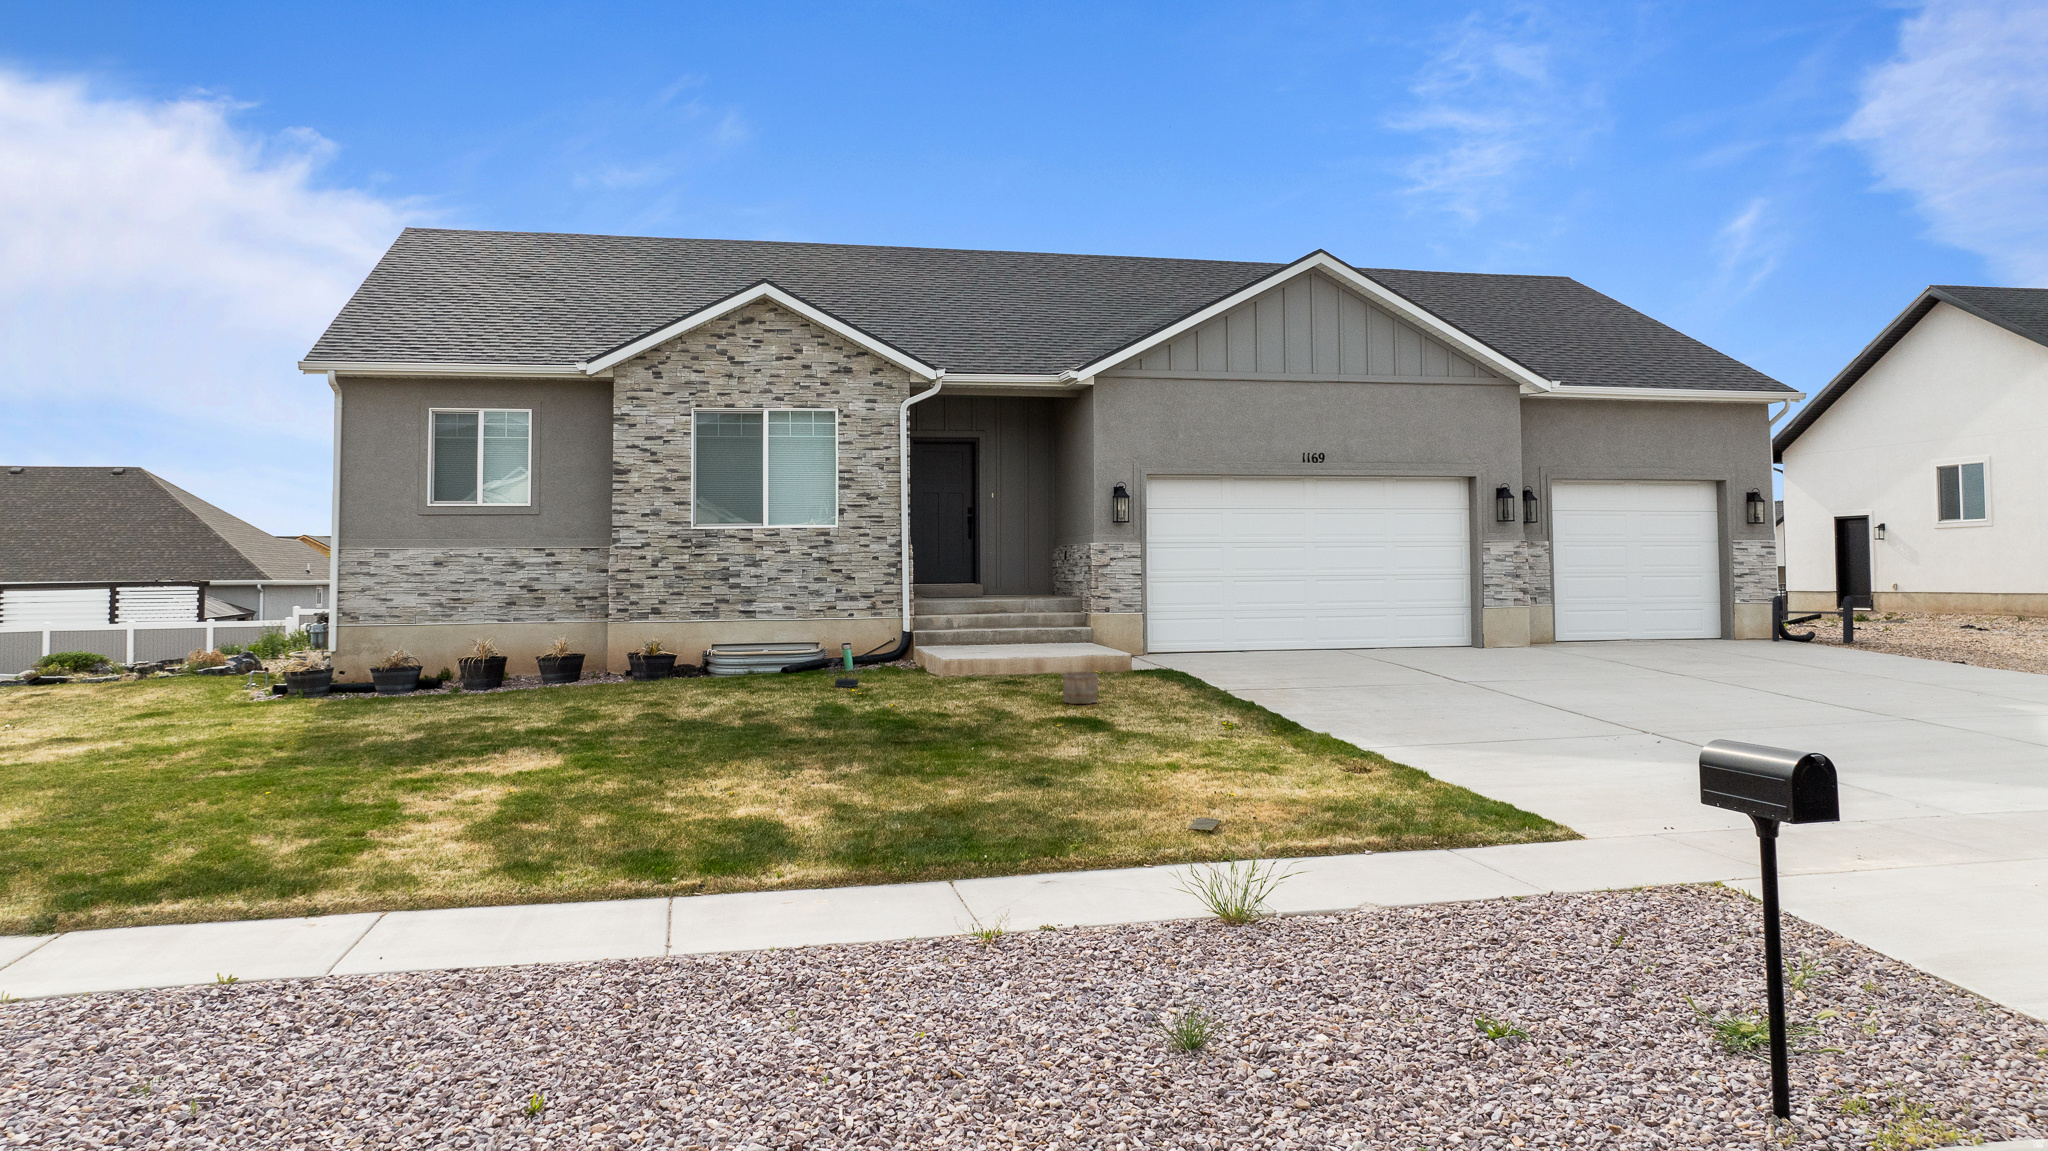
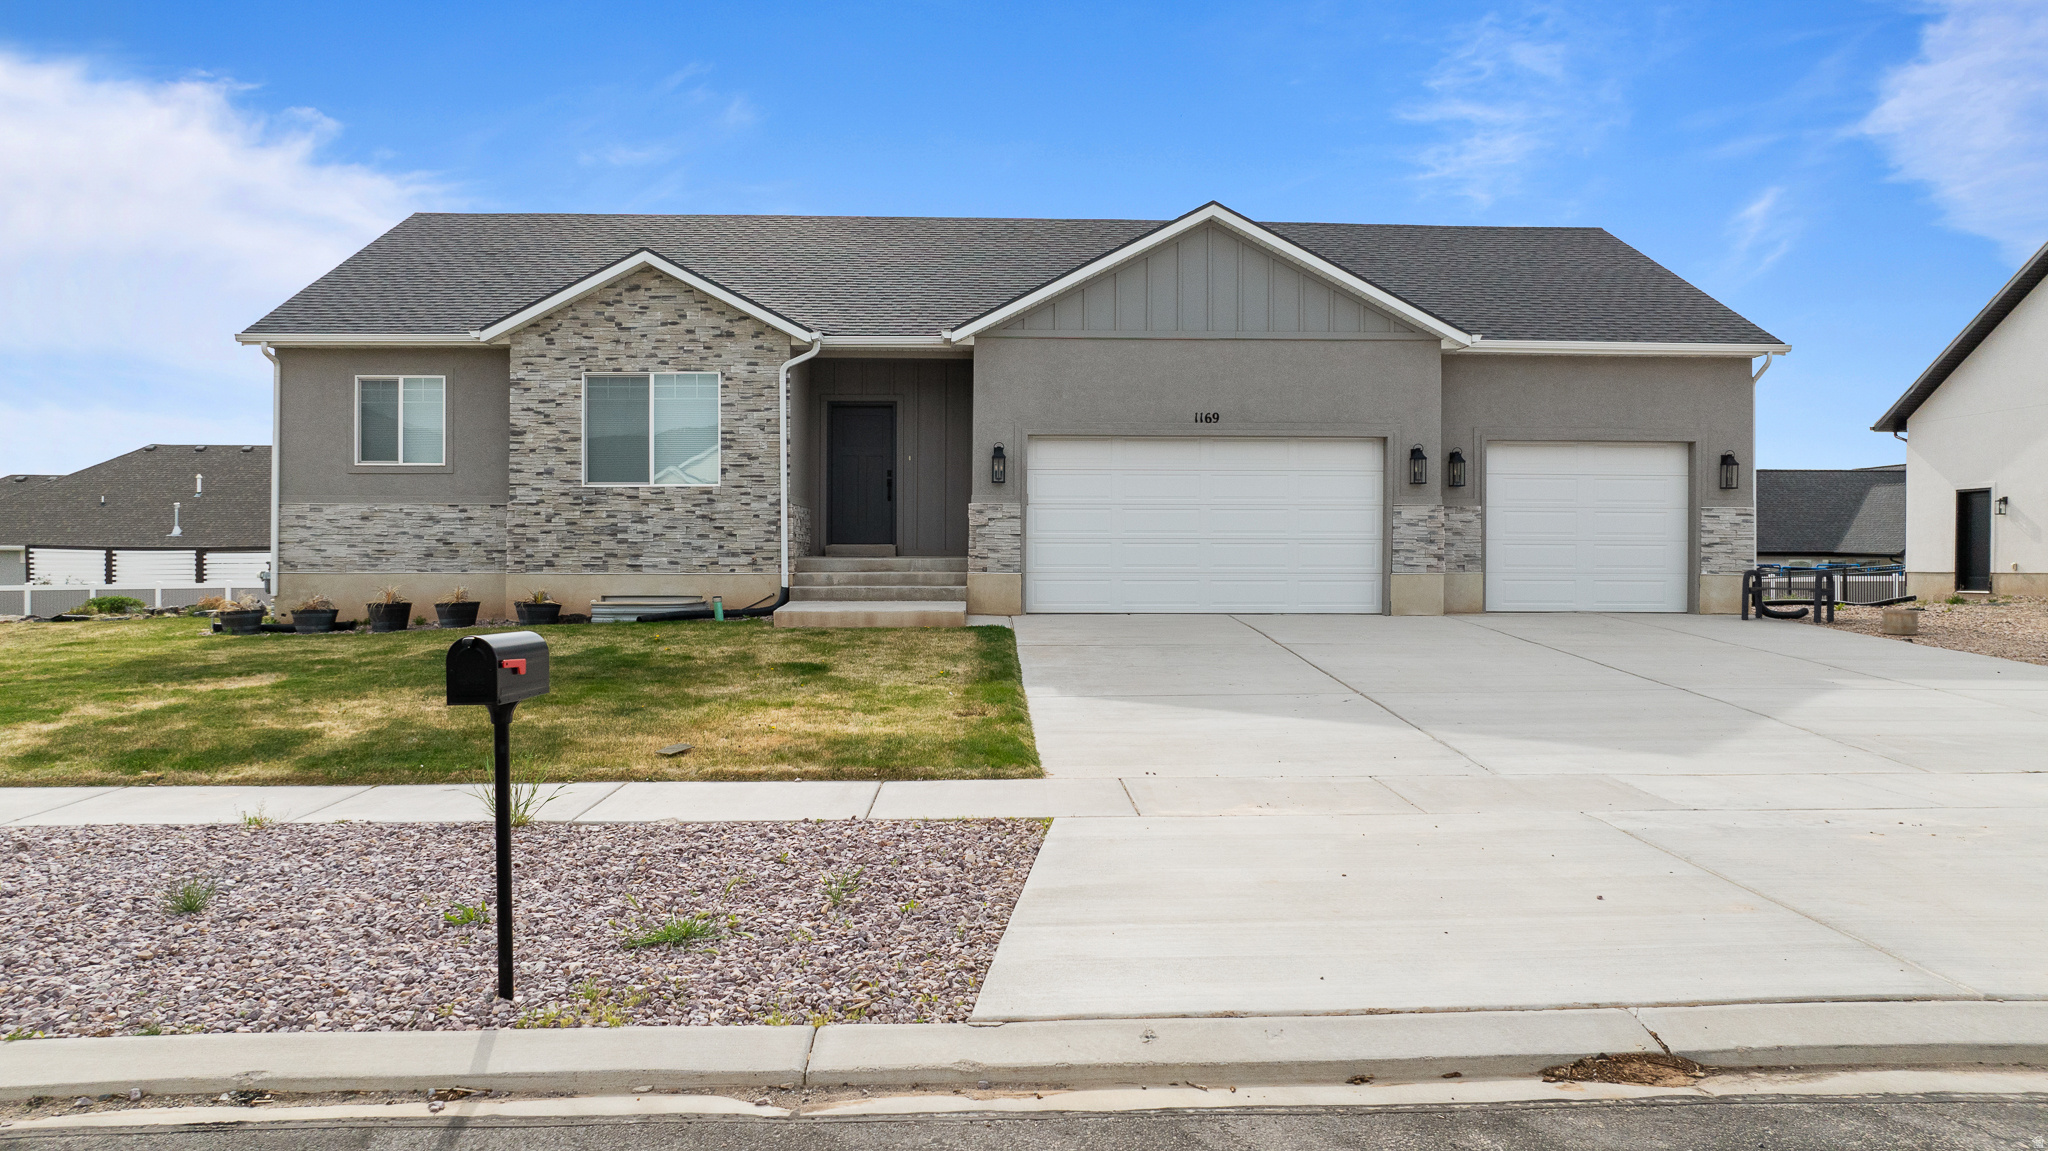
decorative plant: present [831,663,861,687] -> none [659,609,692,636]
wooden bucket: present [1063,672,1098,704] -> present [1882,609,1919,635]

